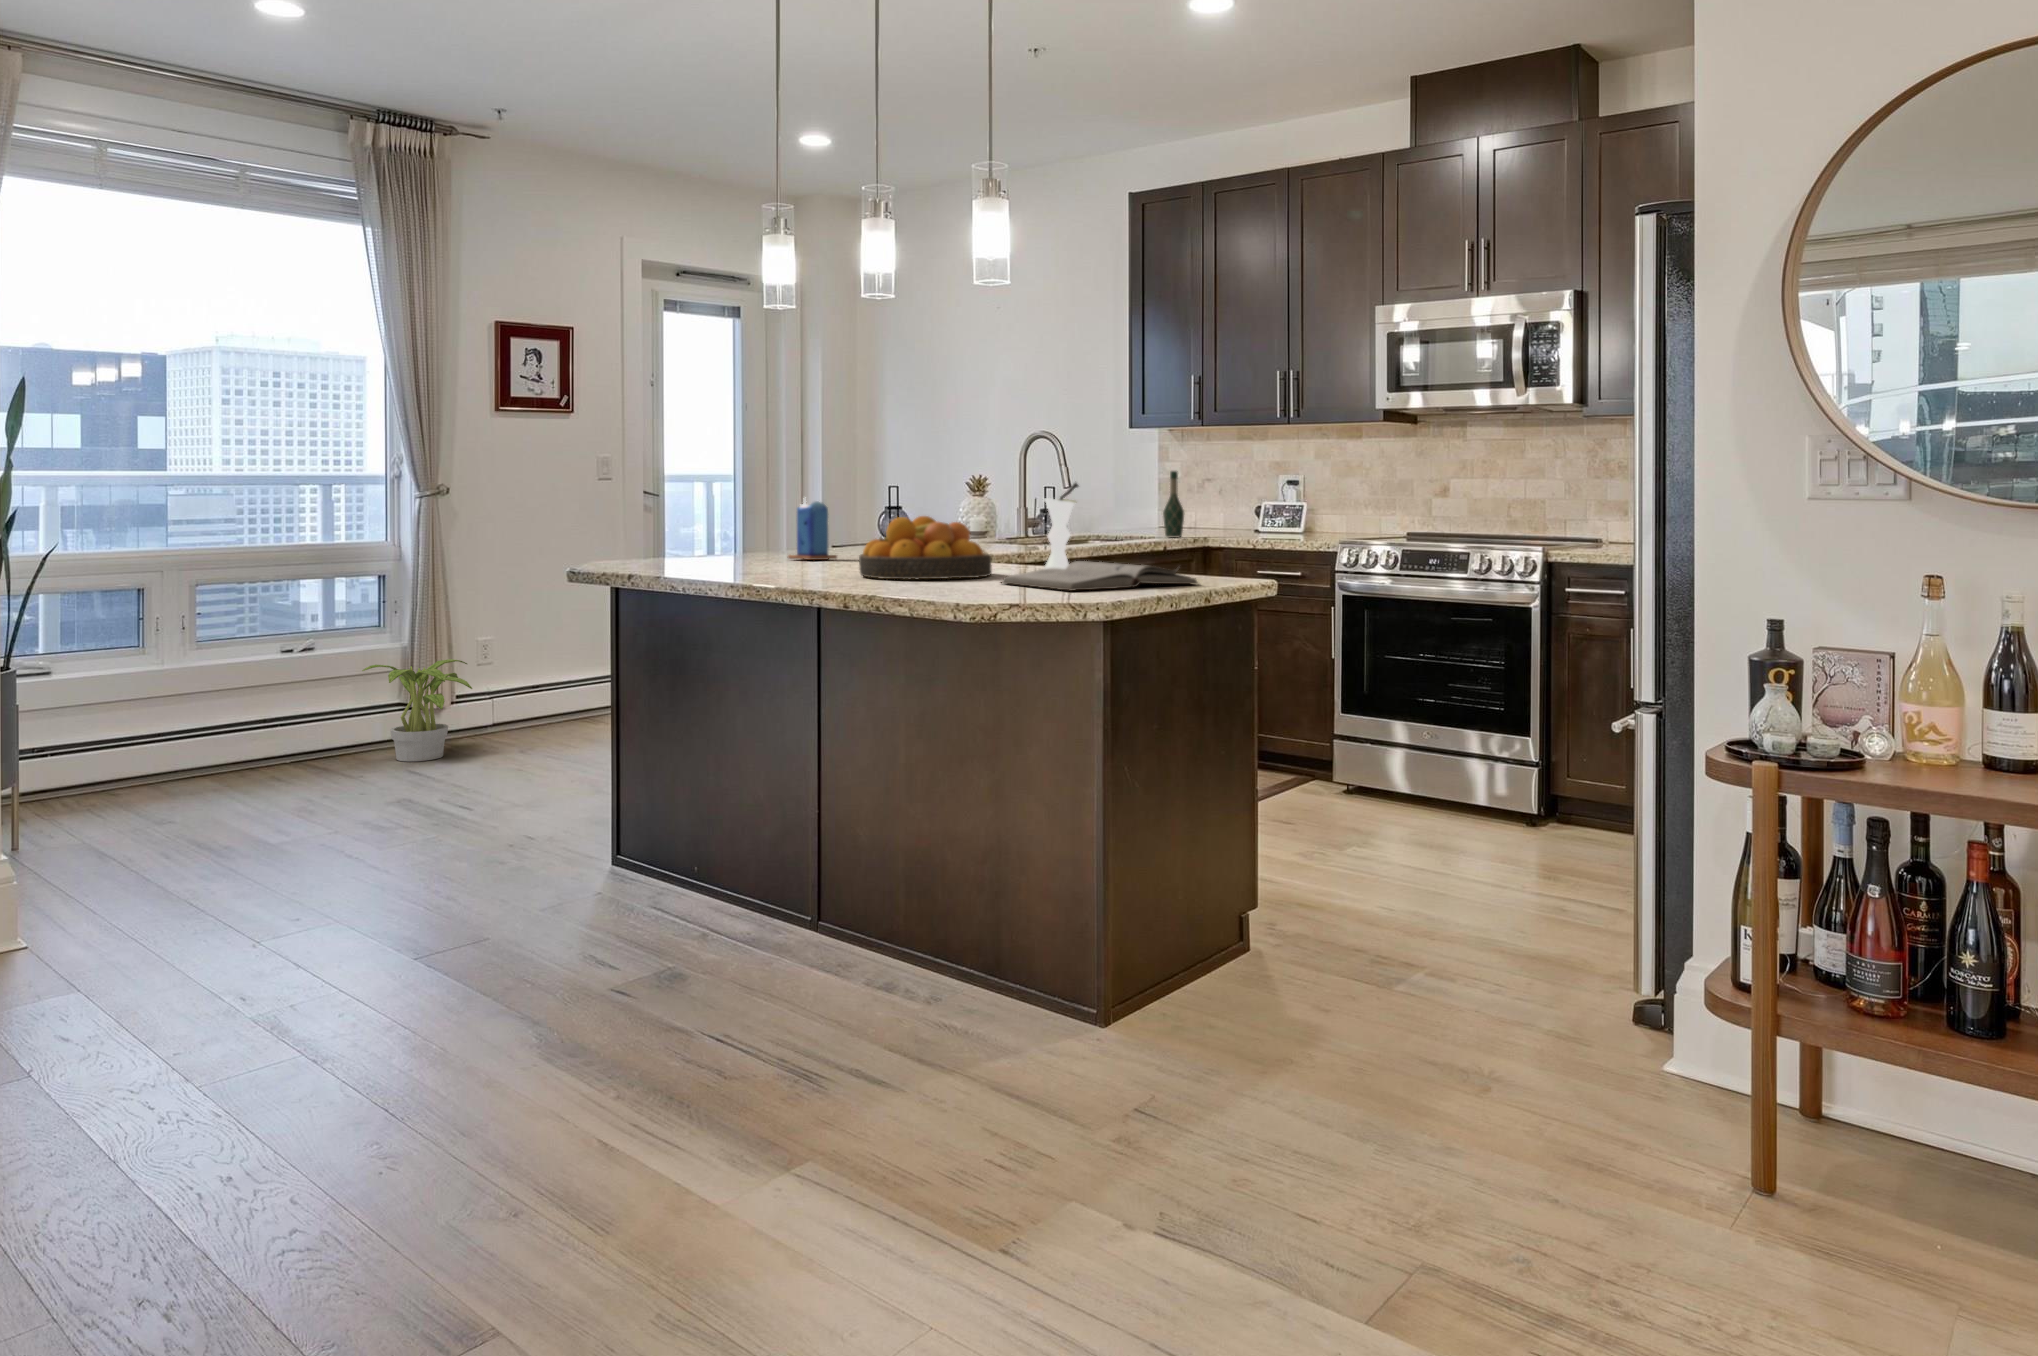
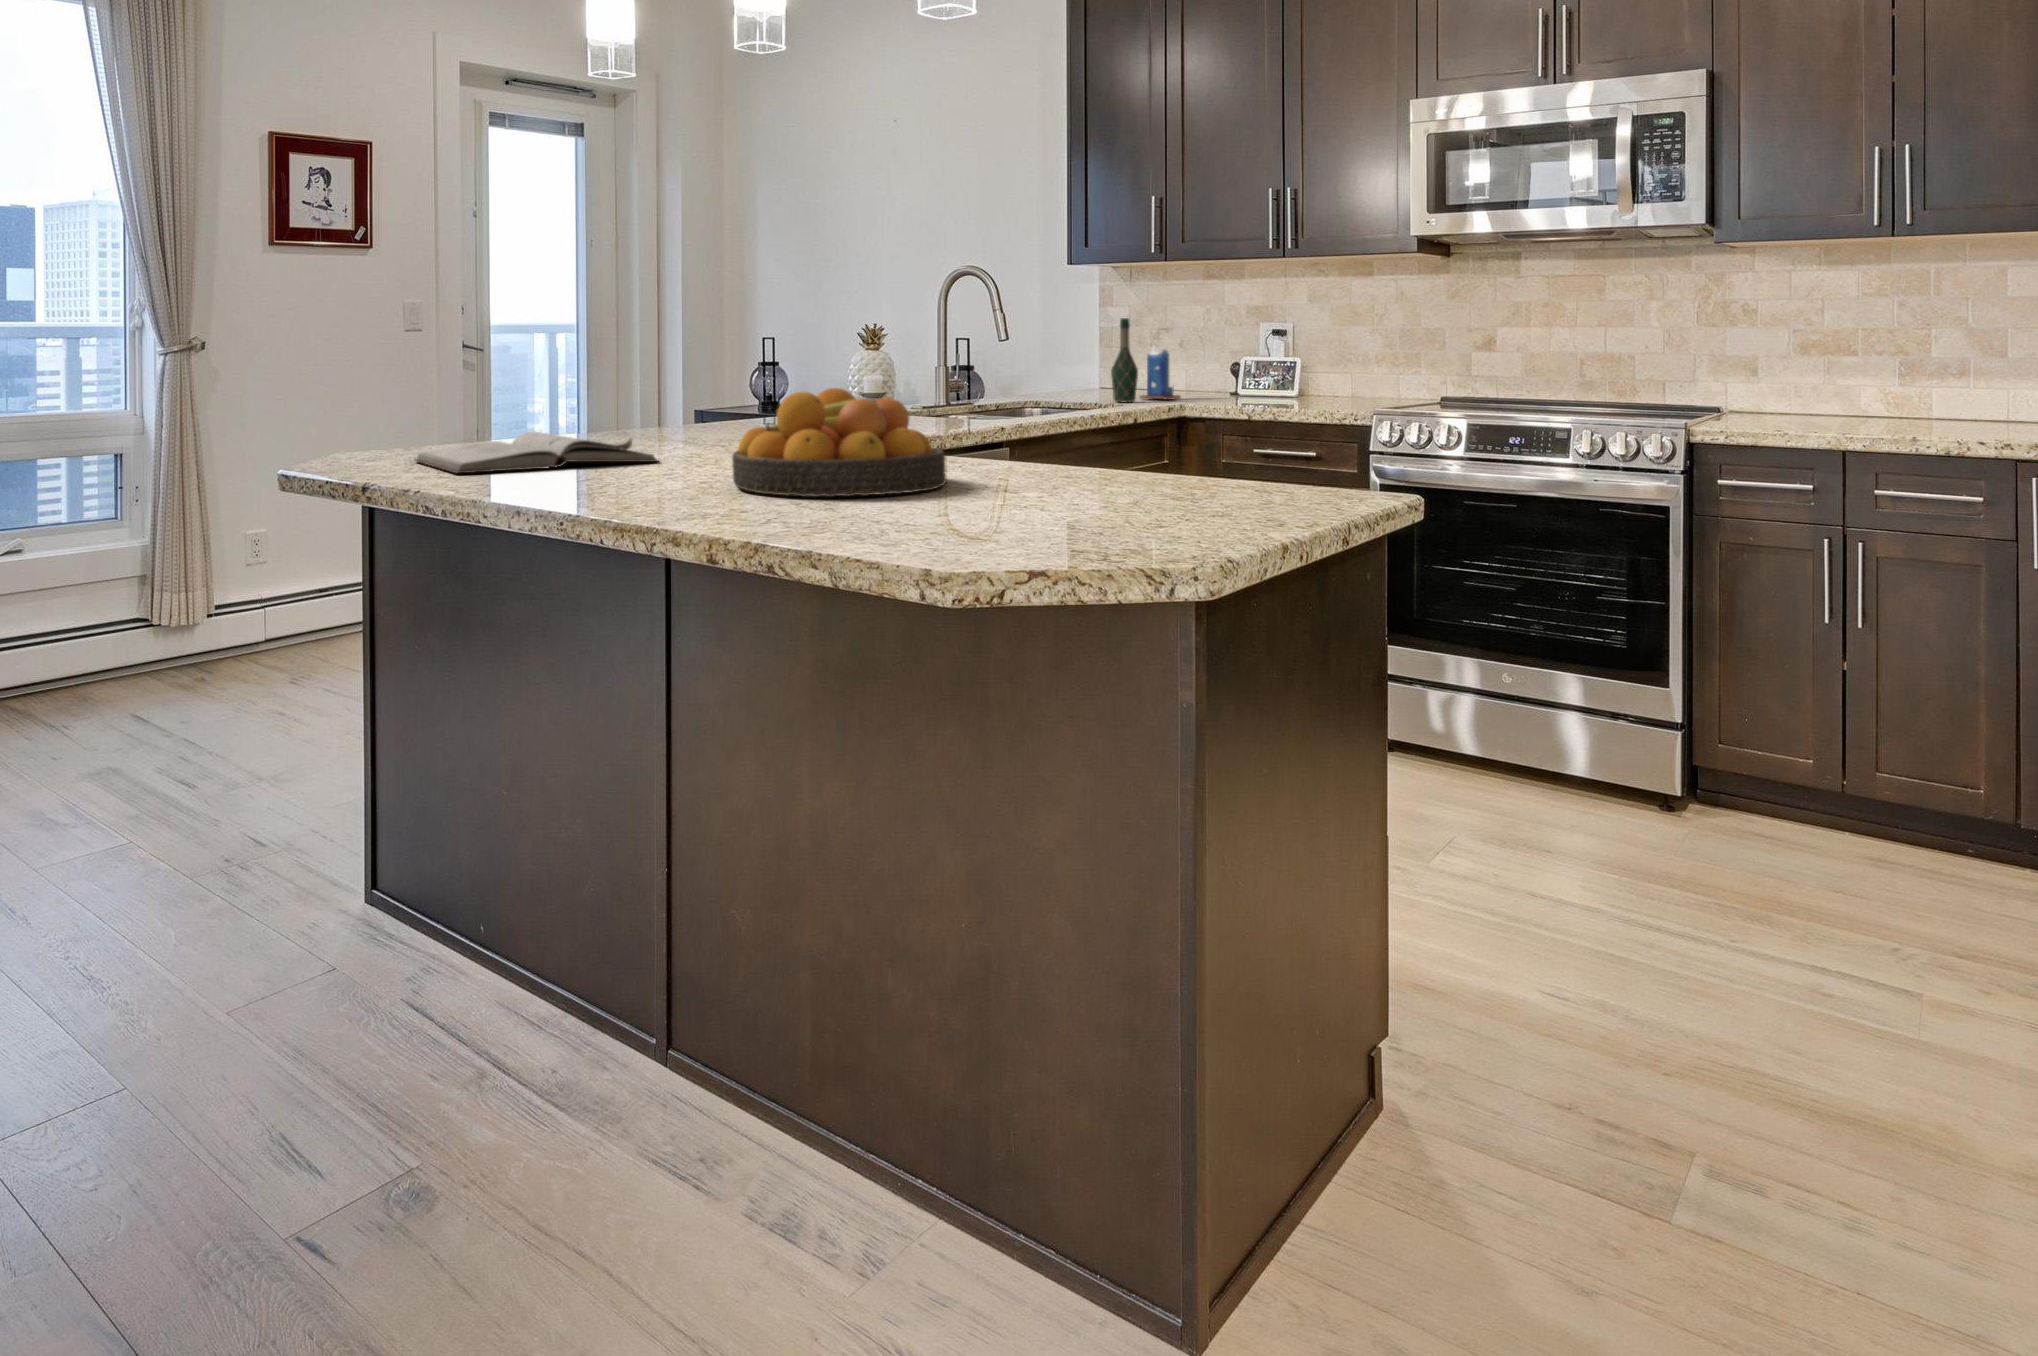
vase: present [1044,483,1078,569] -> none [1018,332,1078,476]
candle: present [788,499,837,560] -> present [1140,346,1181,400]
book: present [1002,561,1198,591] -> present [415,432,659,473]
potted plant: present [362,659,472,761] -> none [80,563,229,698]

